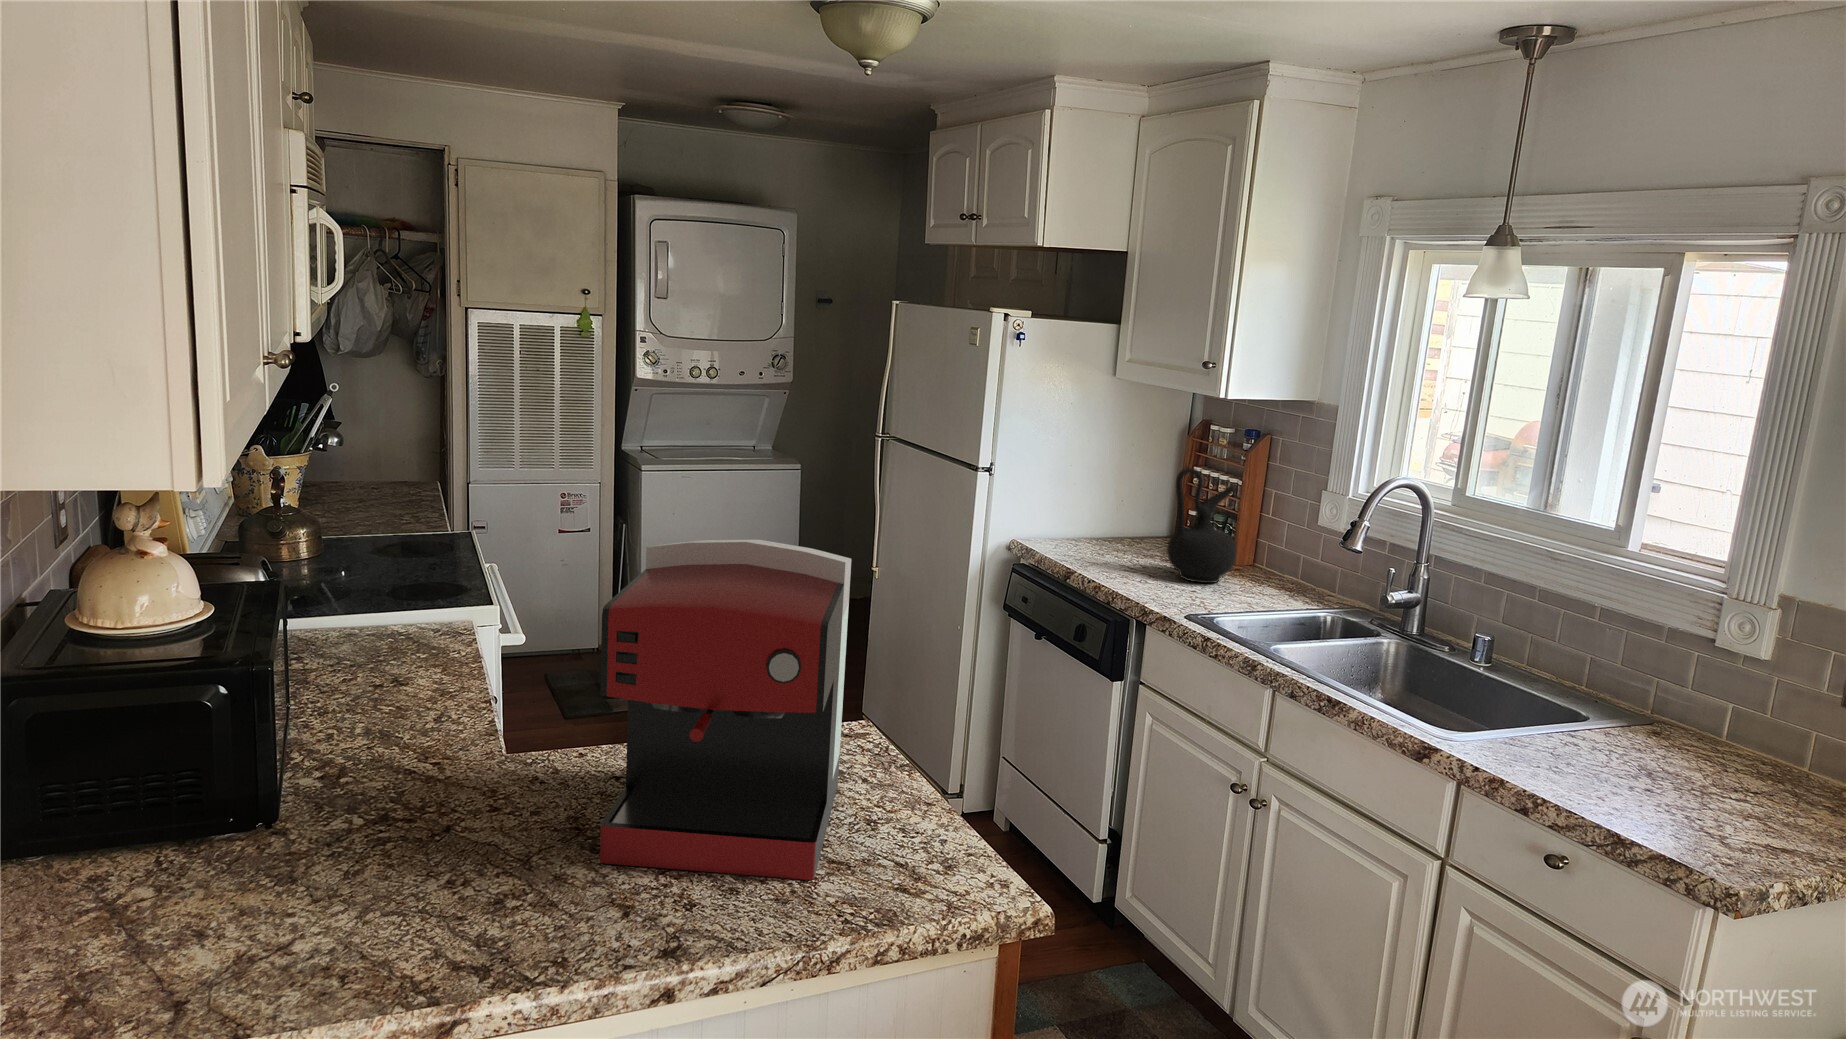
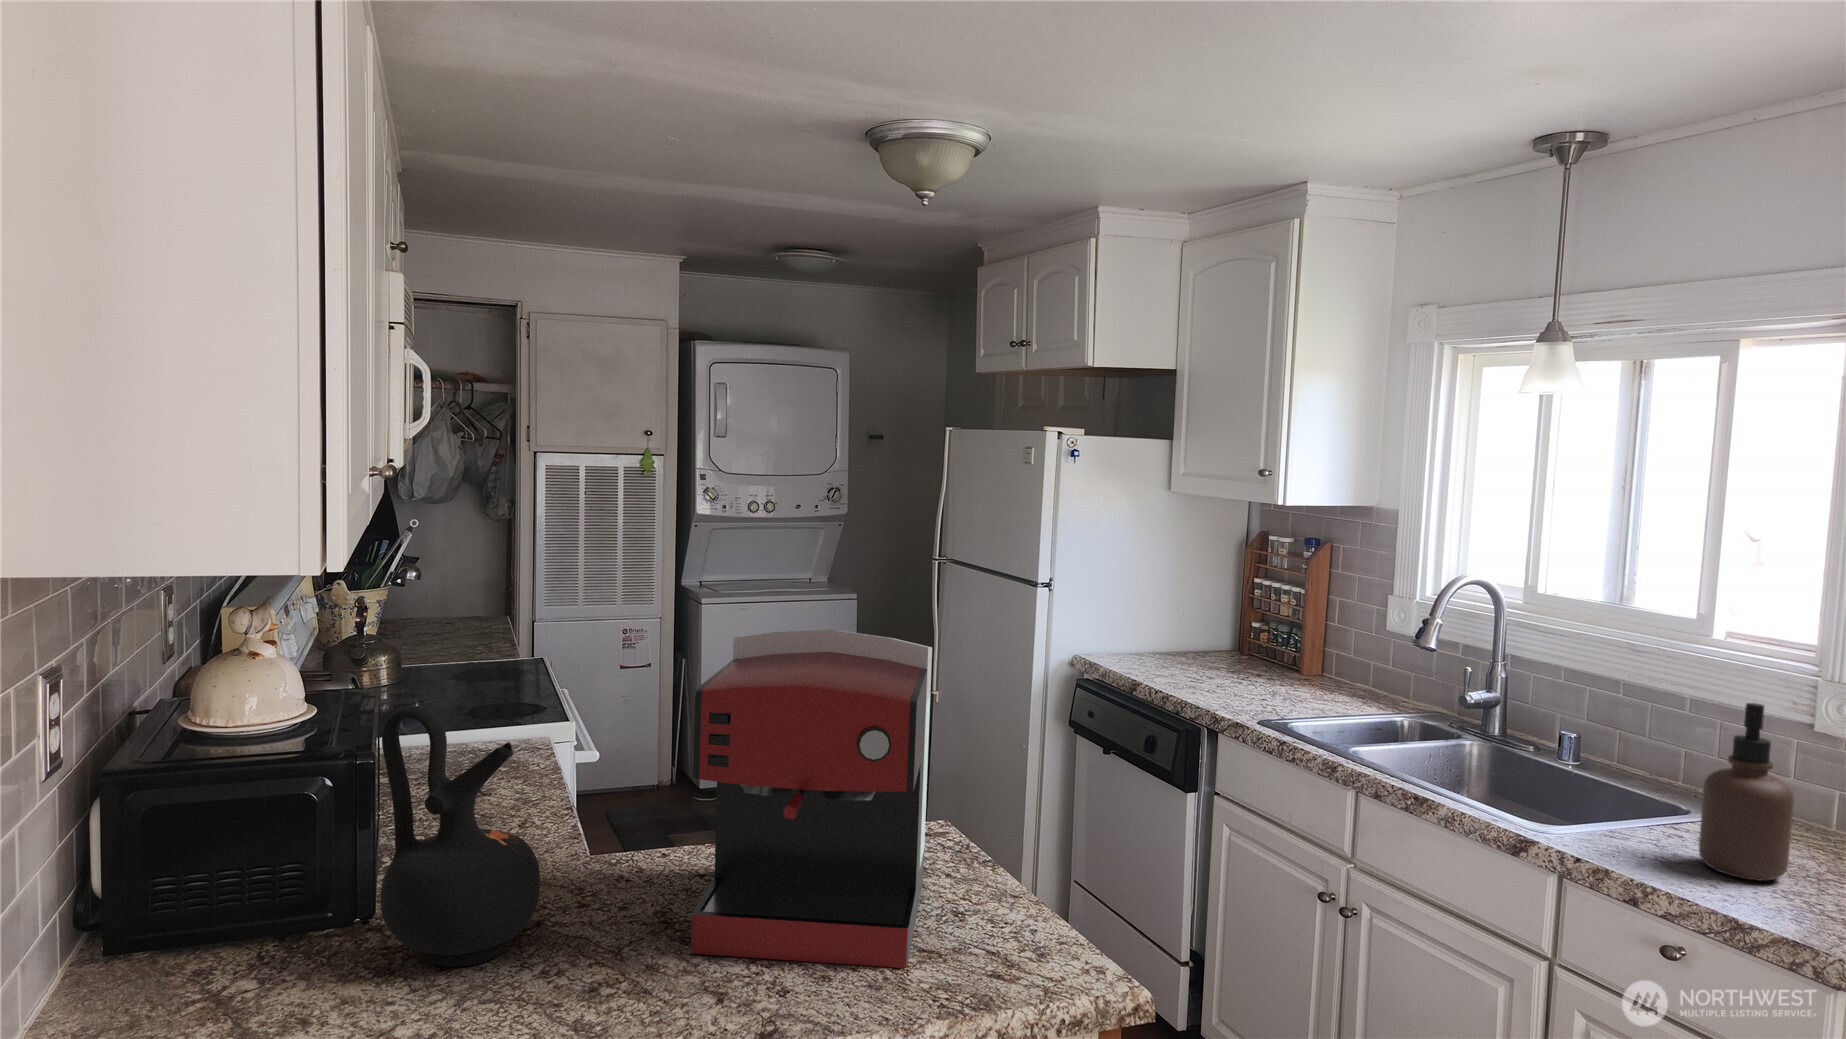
ceramic jug: present [1167,468,1236,583] -> present [380,705,540,967]
soap dispenser: none [1593,626,1687,795] -> present [1699,703,1794,881]

